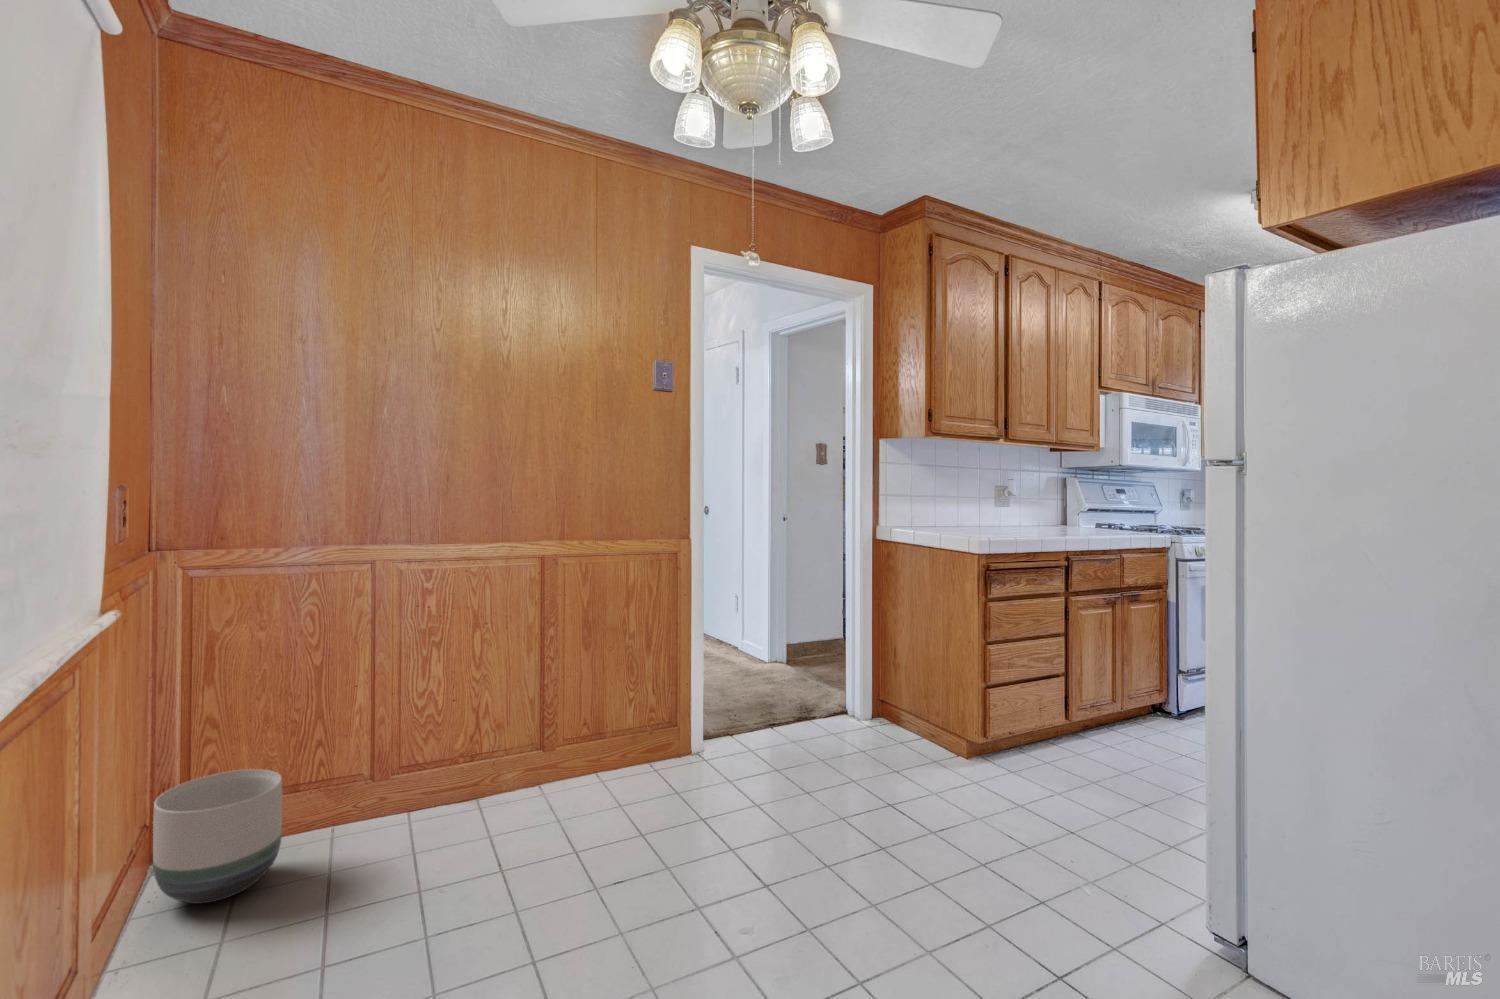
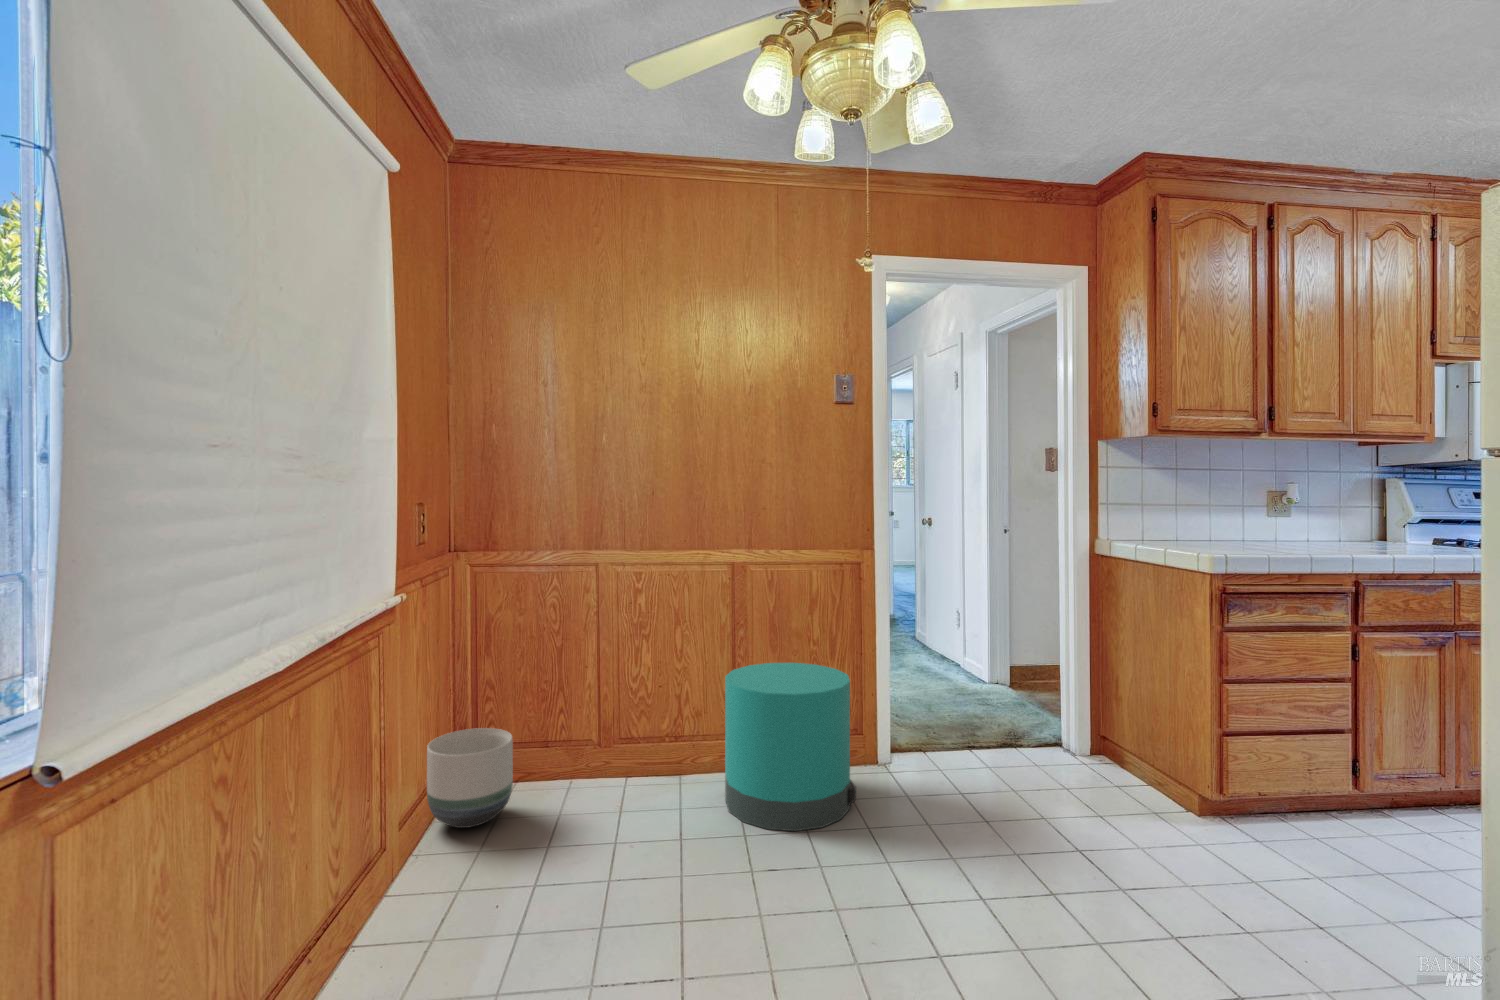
trash can: none [548,658,687,835] -> present [725,662,856,831]

